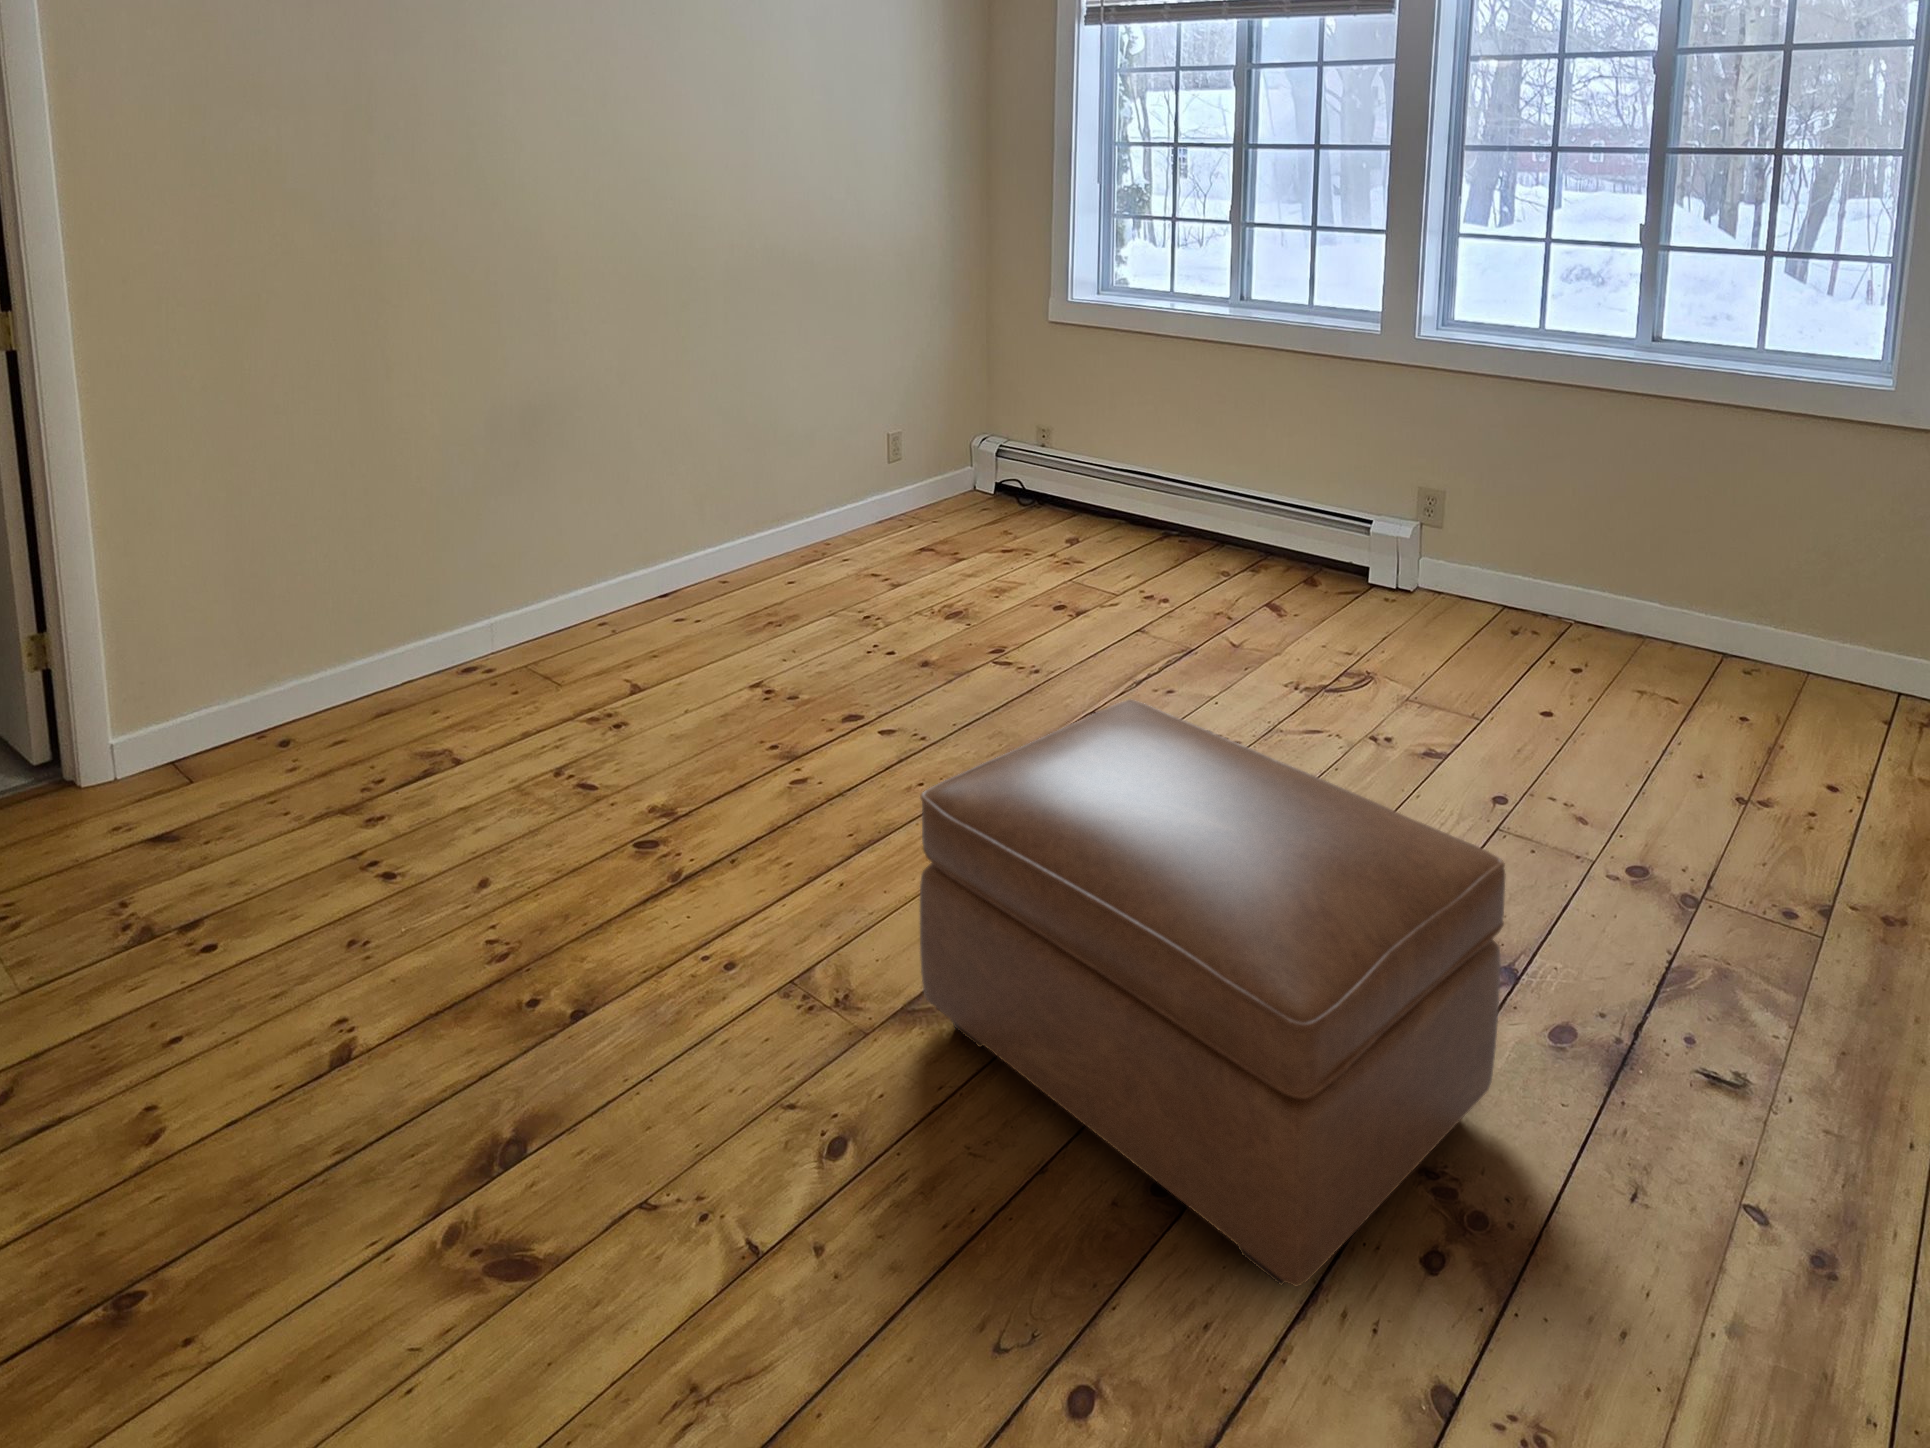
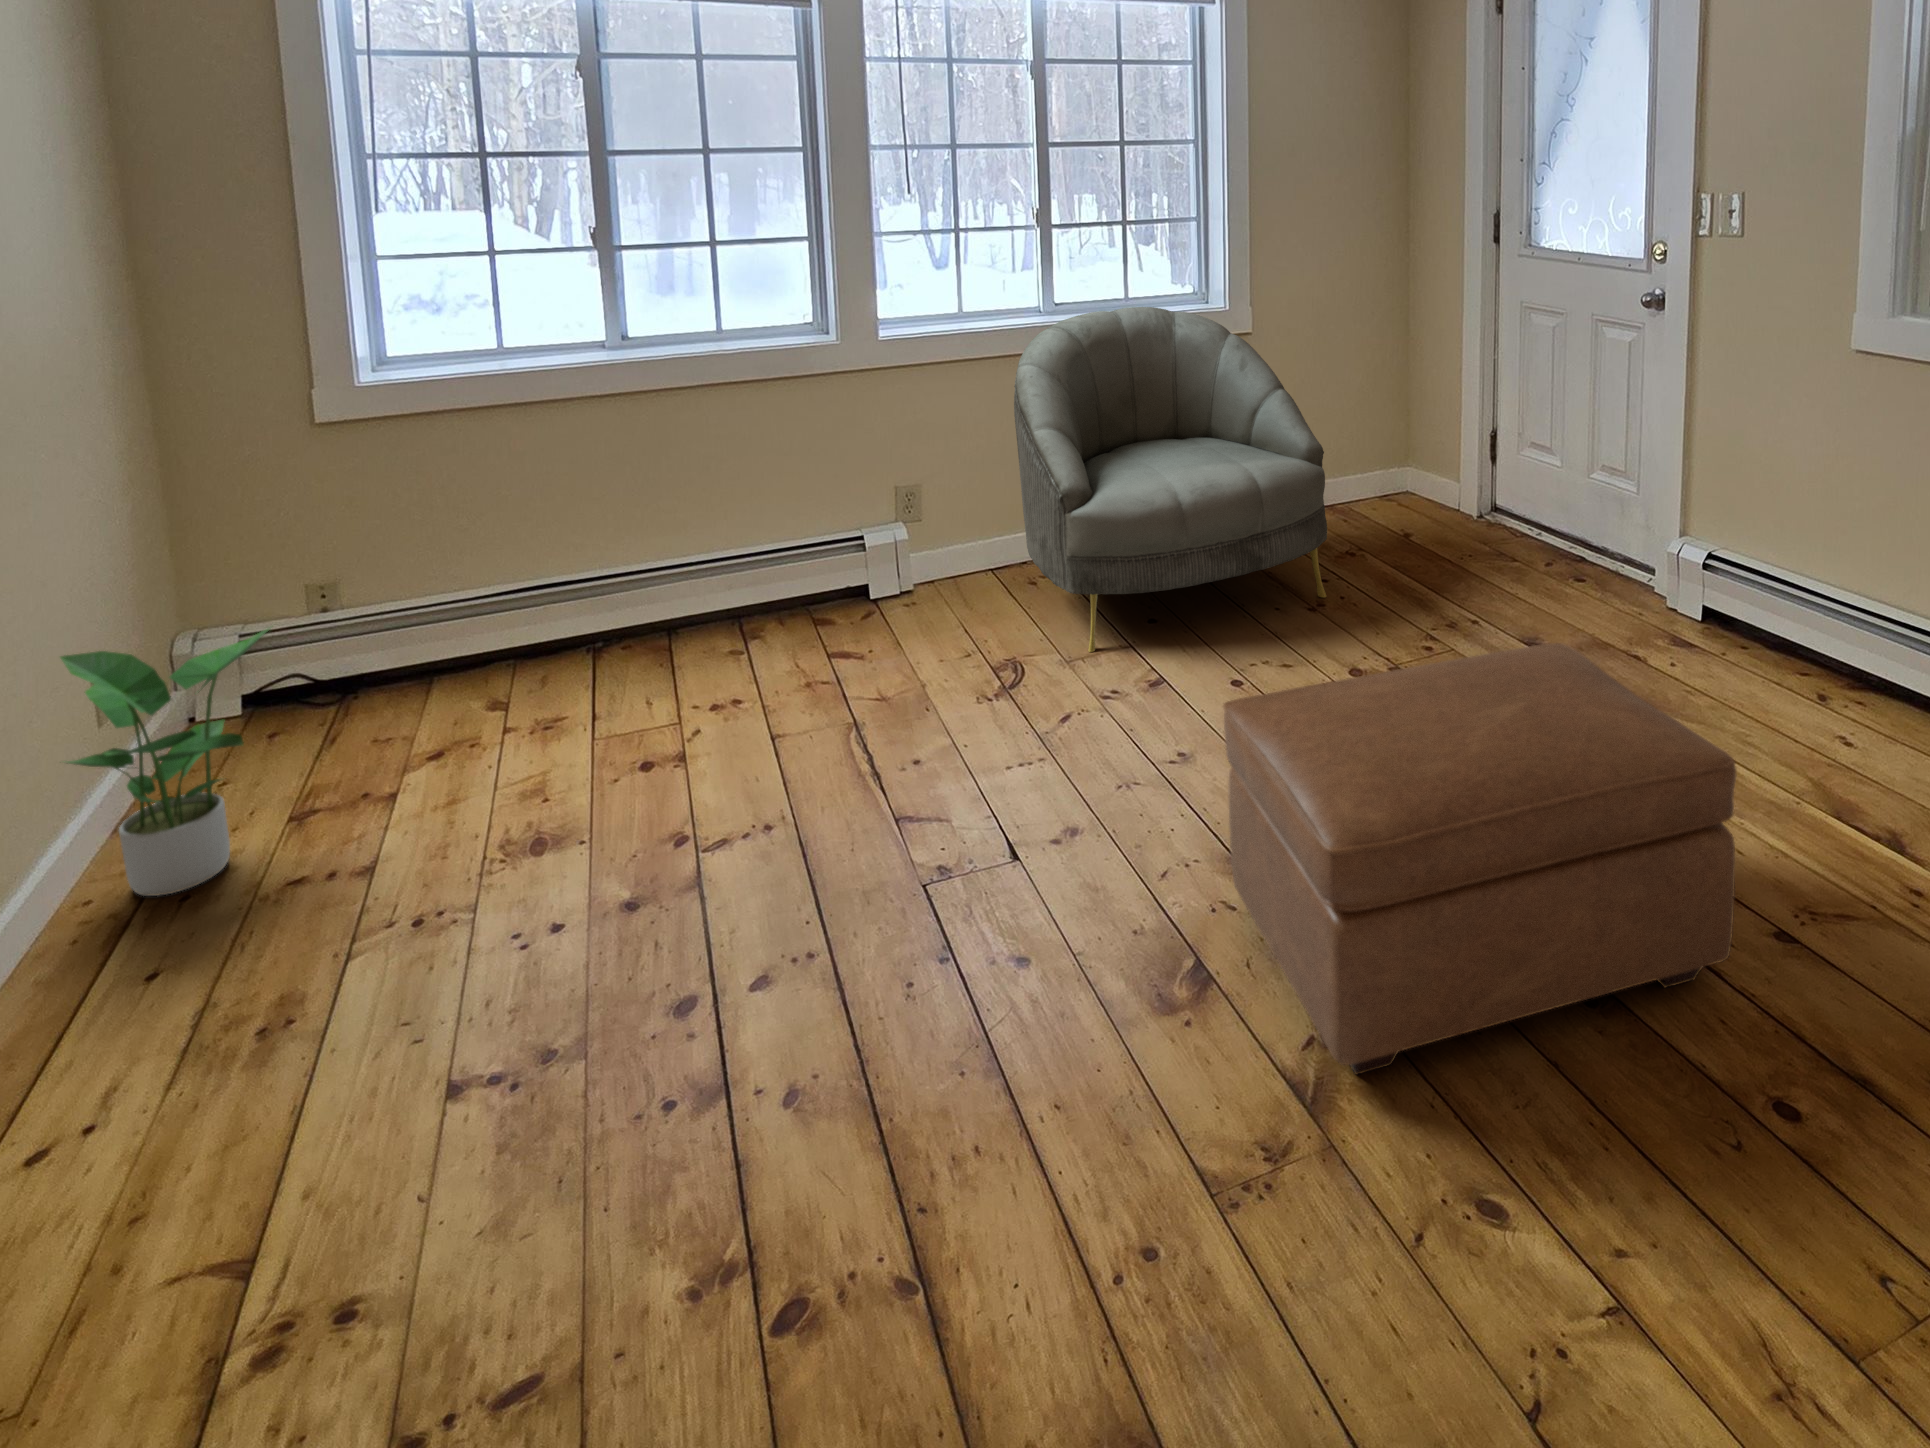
armchair: none [1444,356,1873,804] -> present [1014,307,1327,652]
potted plant: none [811,406,911,555] -> present [60,628,269,896]

